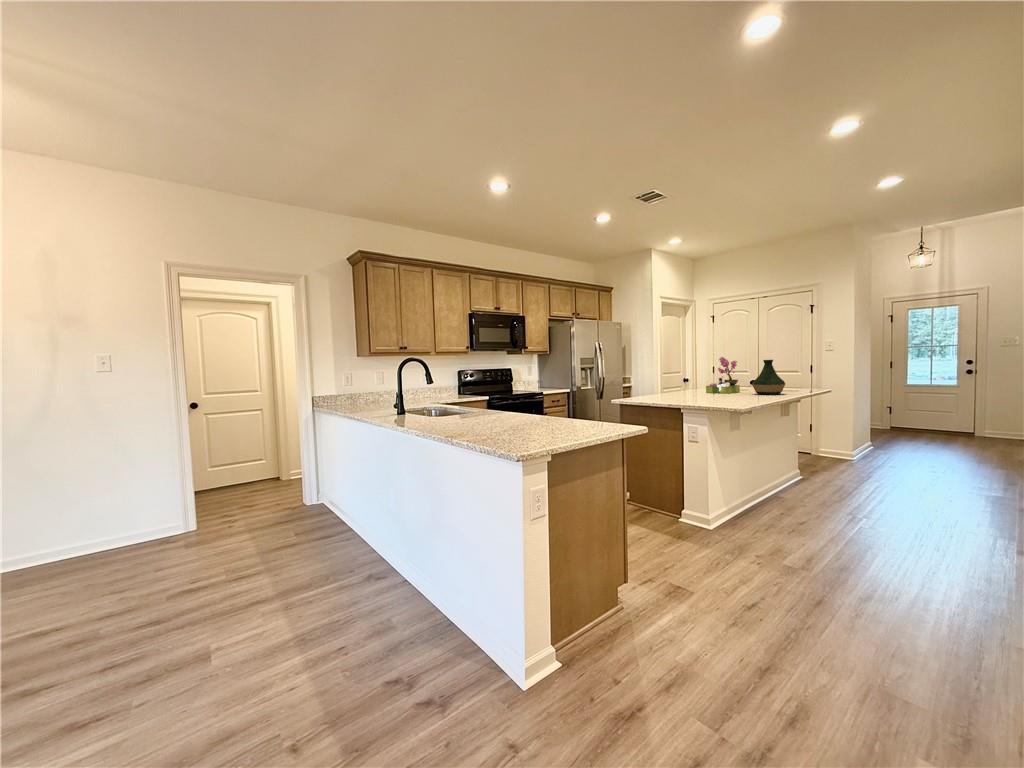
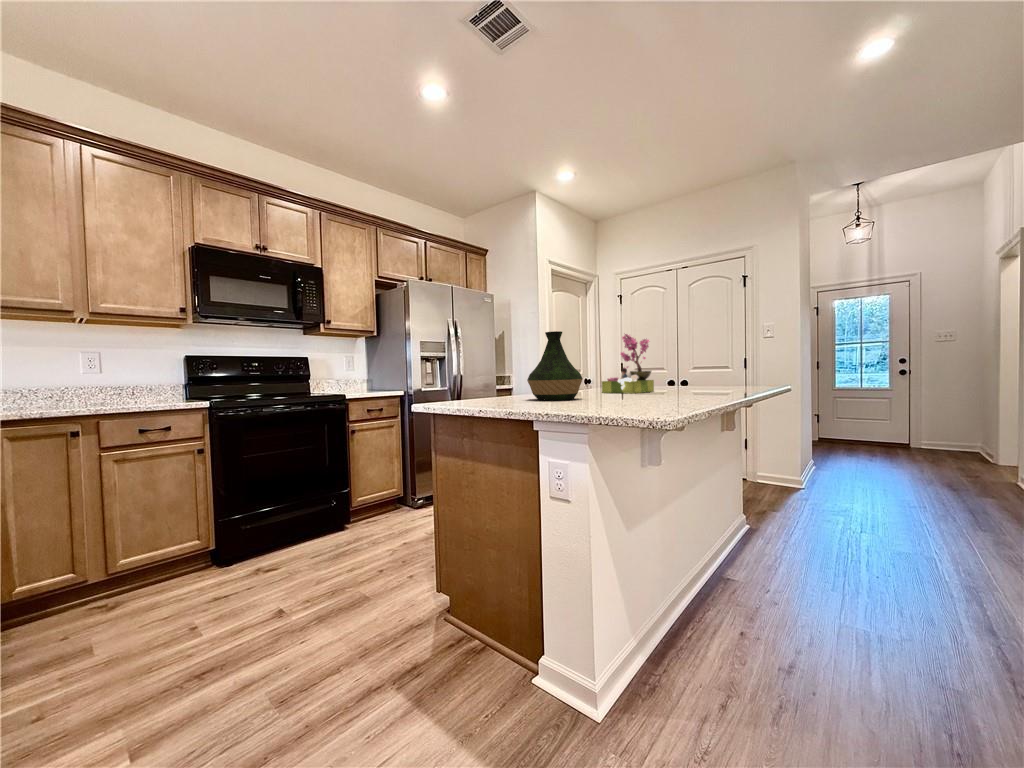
vase: present [752,360,785,395] -> present [527,331,583,401]

